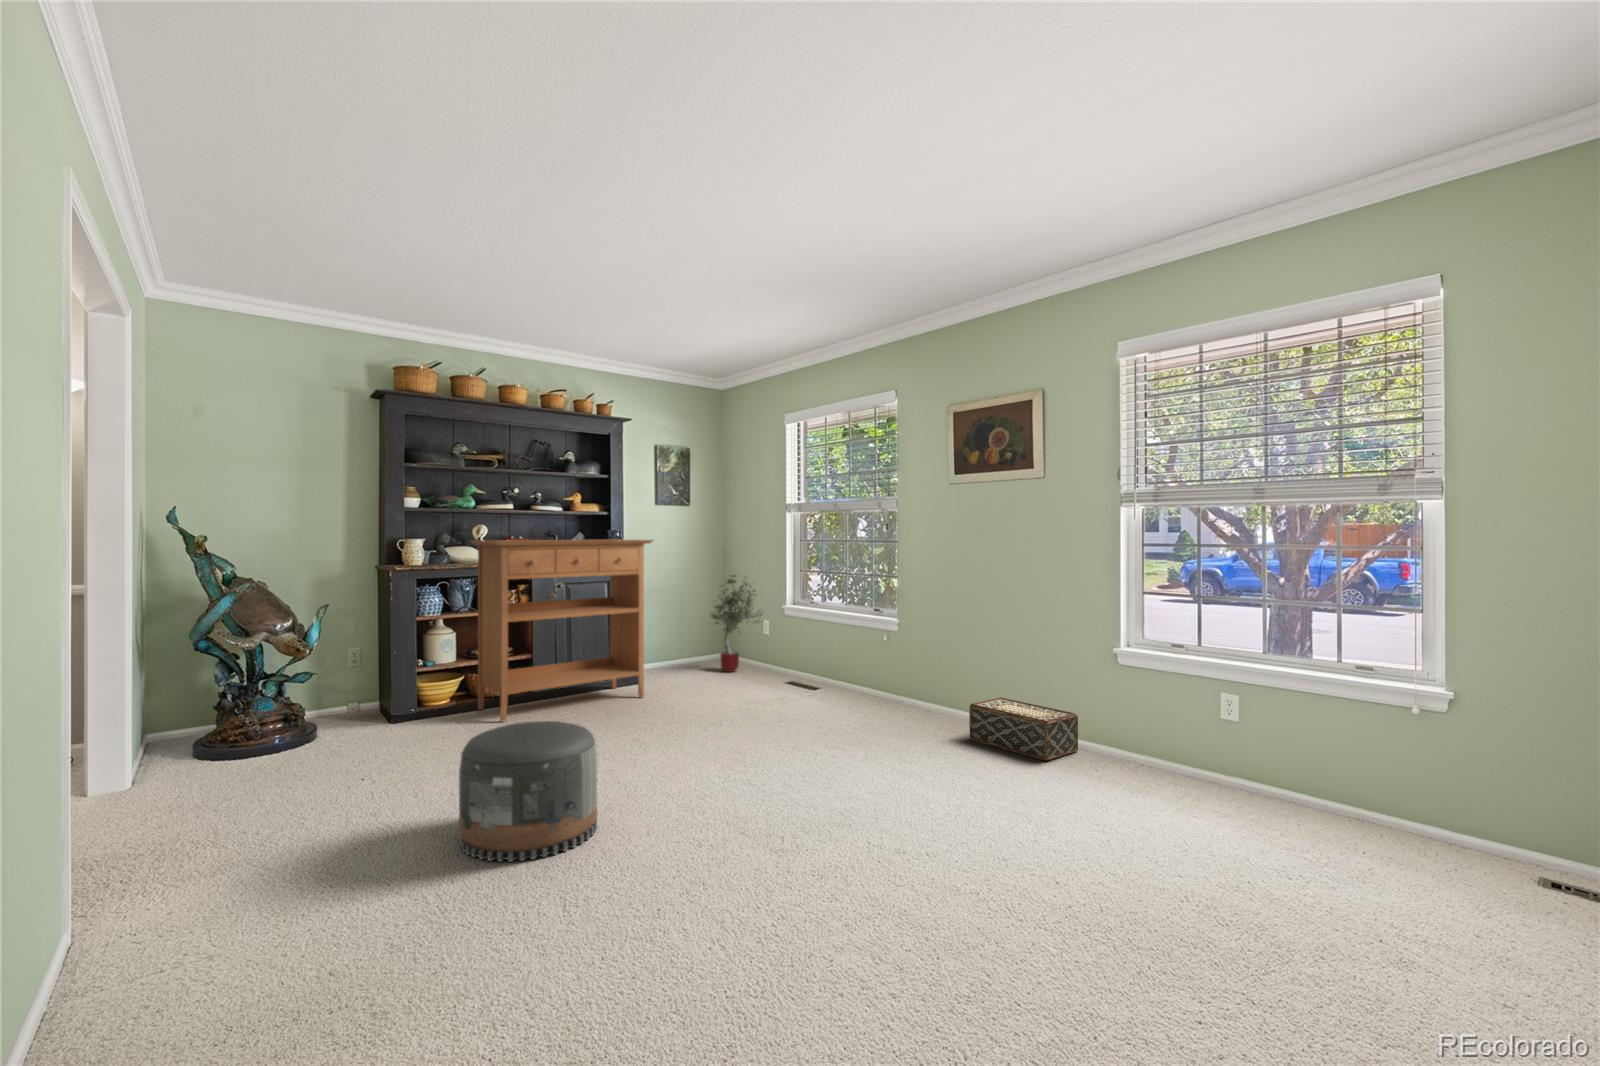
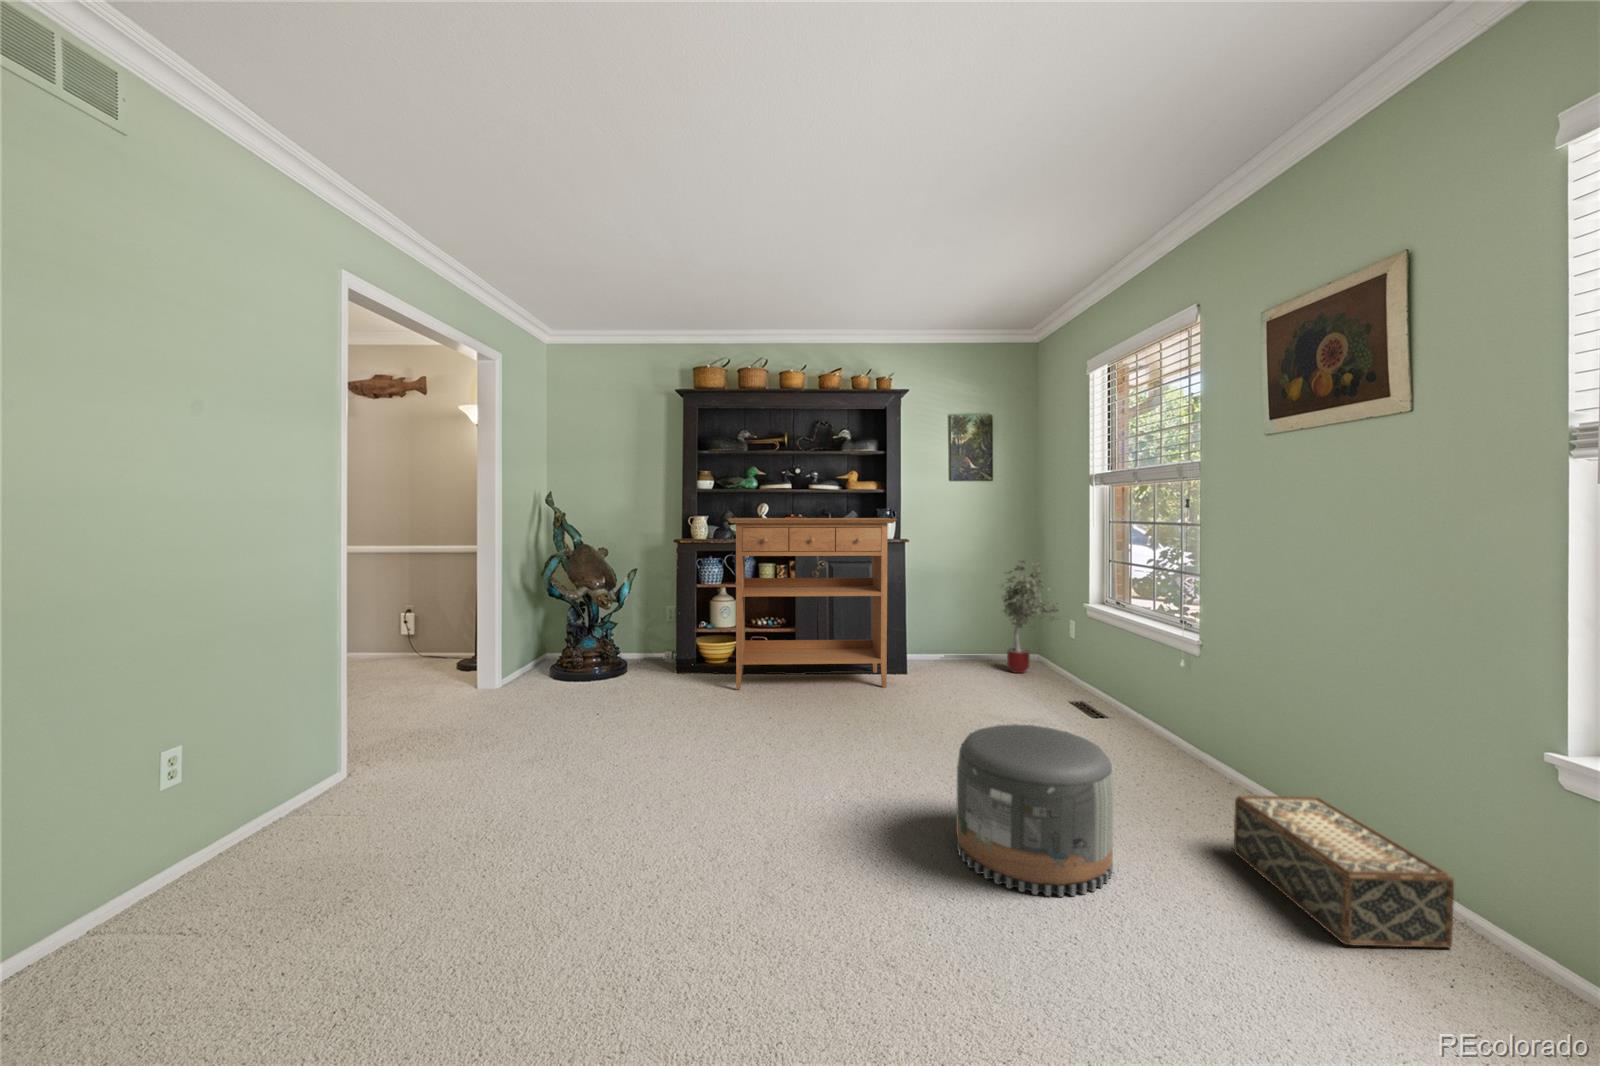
pouf: present [459,721,597,862] -> present [956,724,1114,897]

